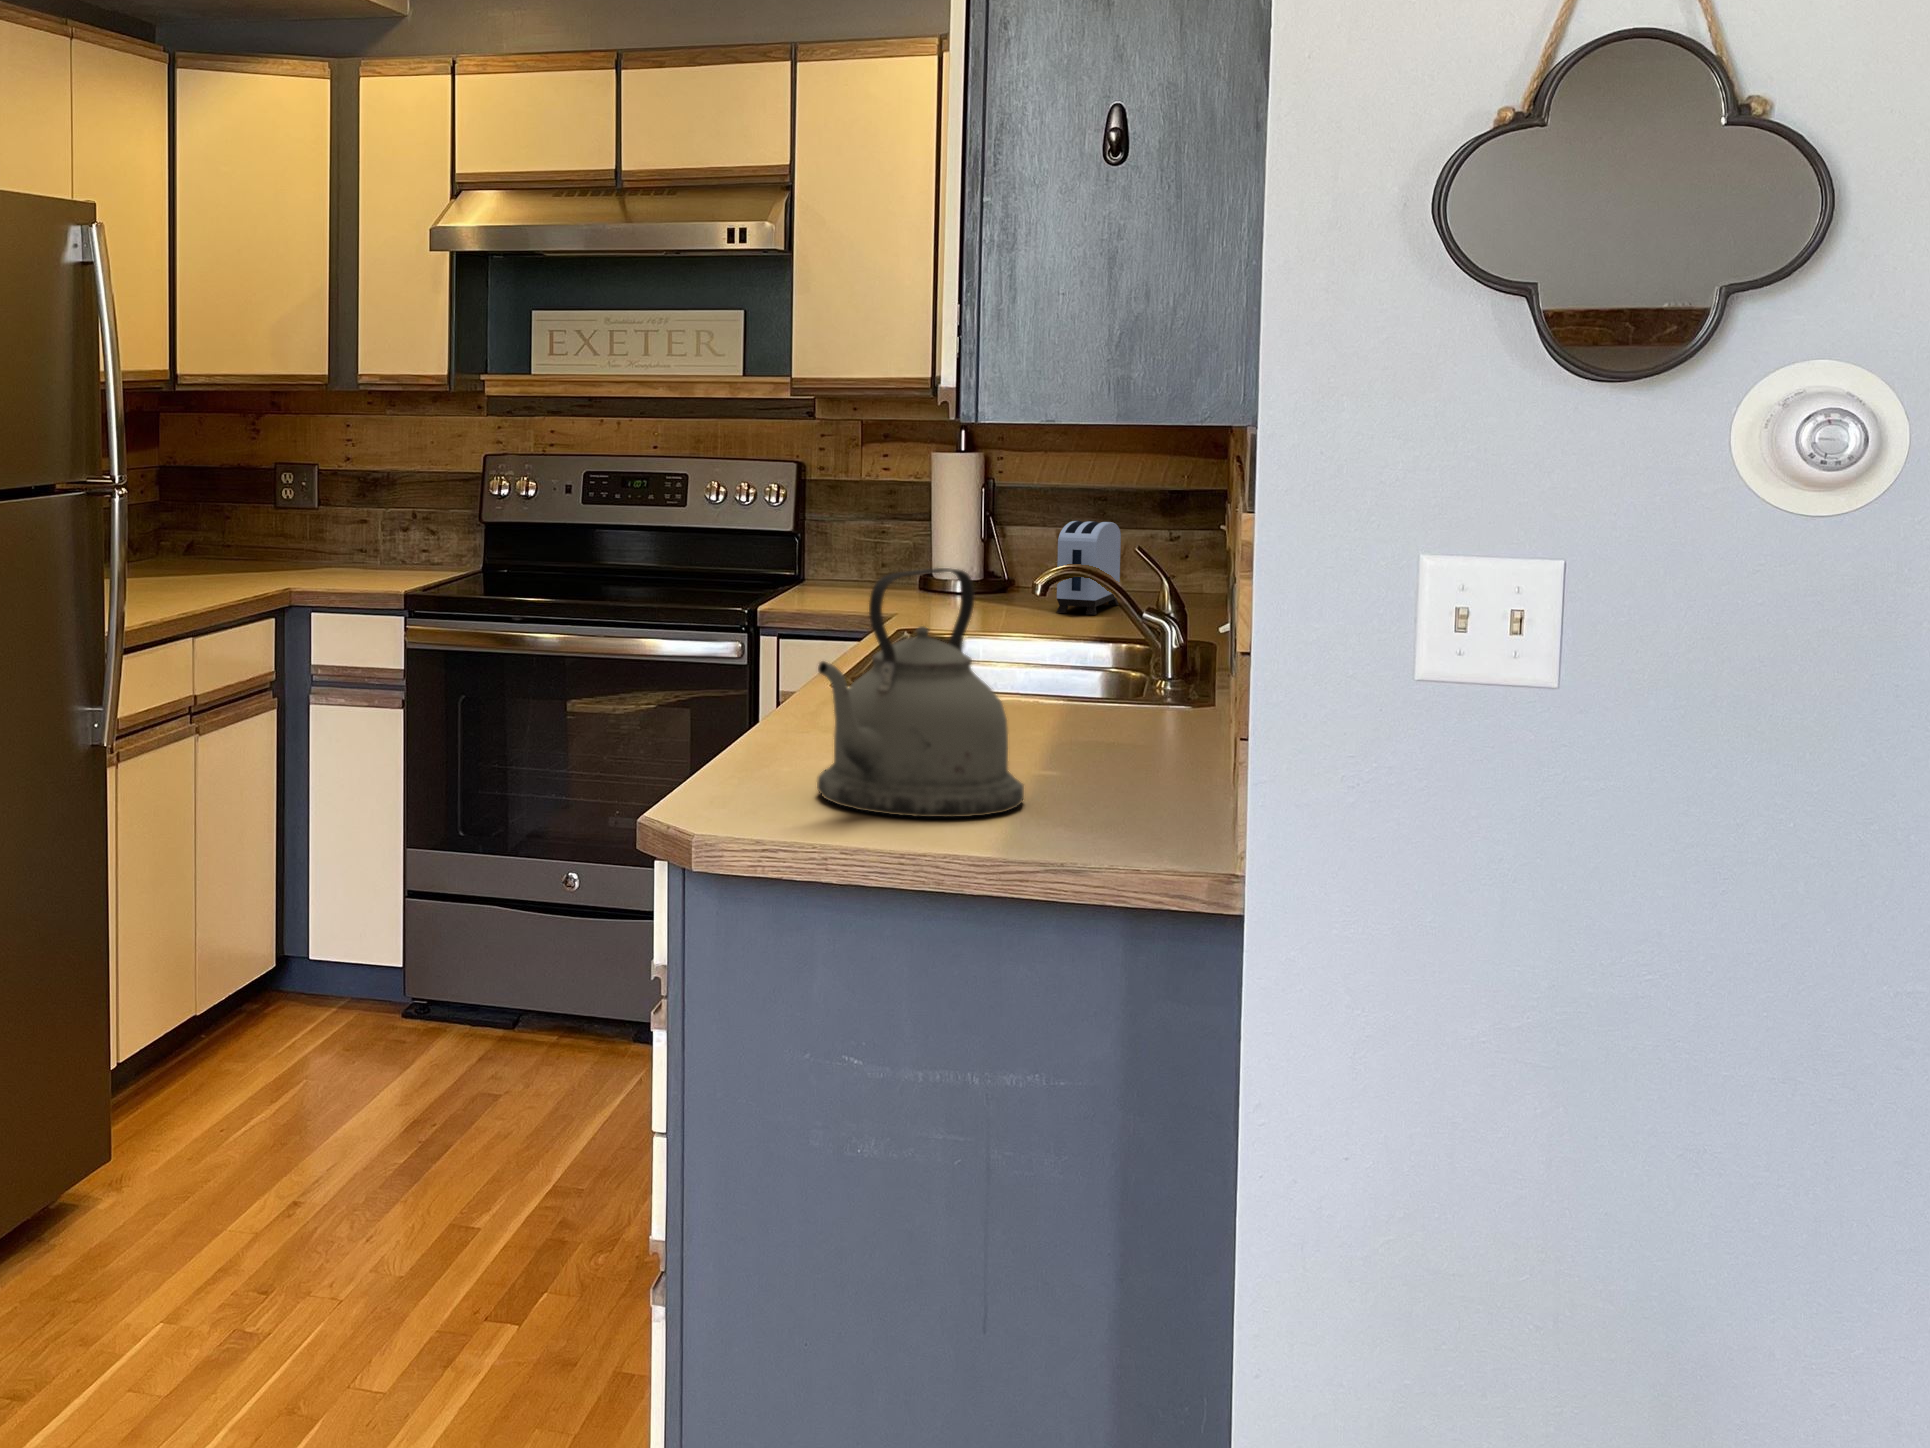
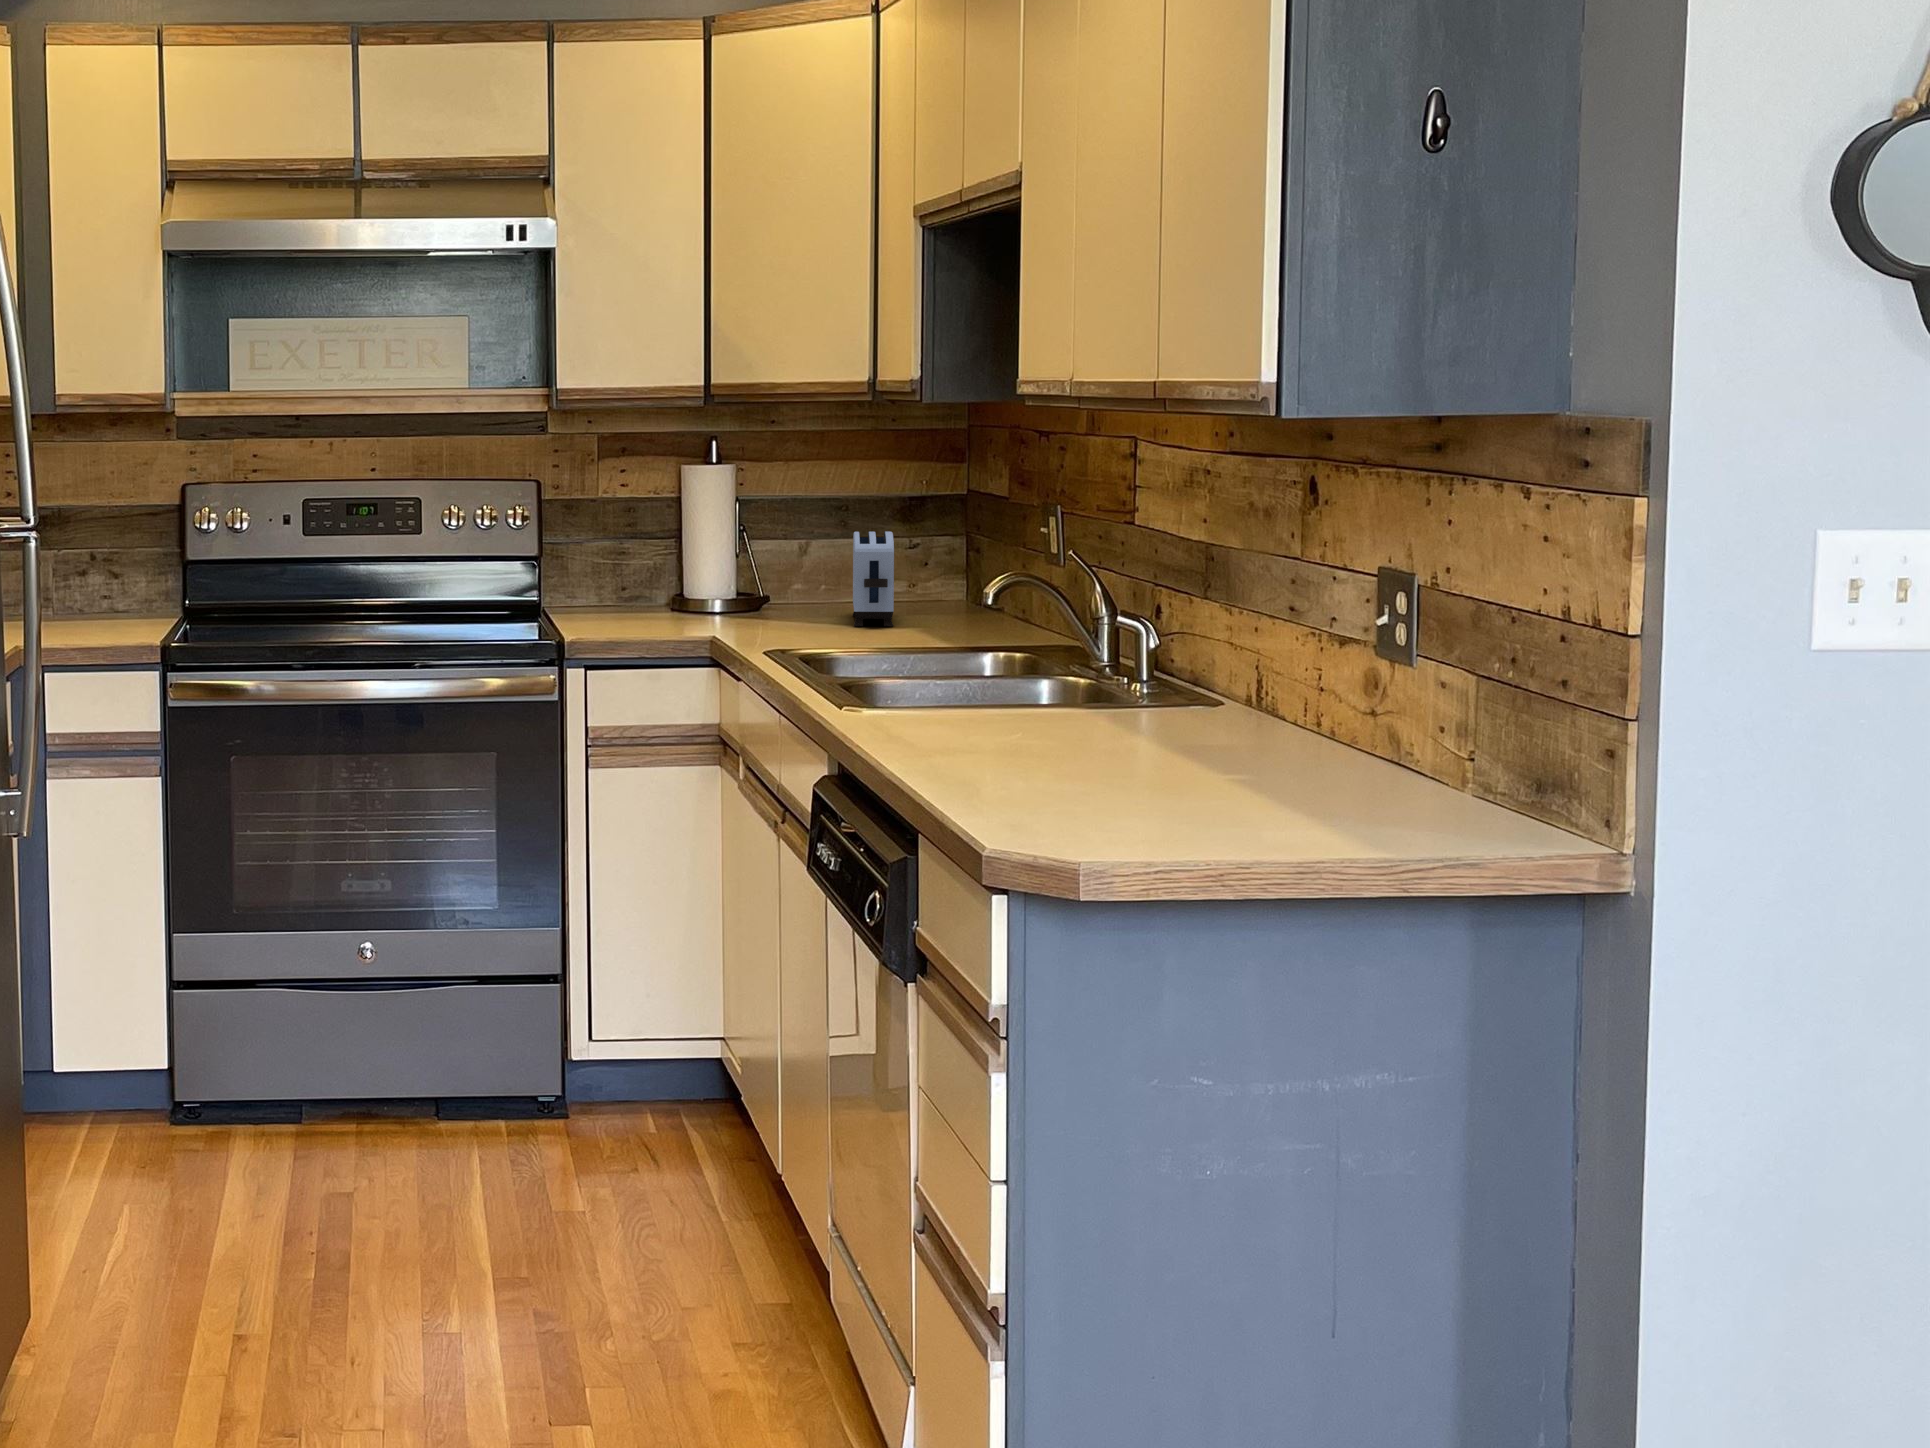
kettle: present [817,568,1024,817] -> none [1050,574,1260,821]

